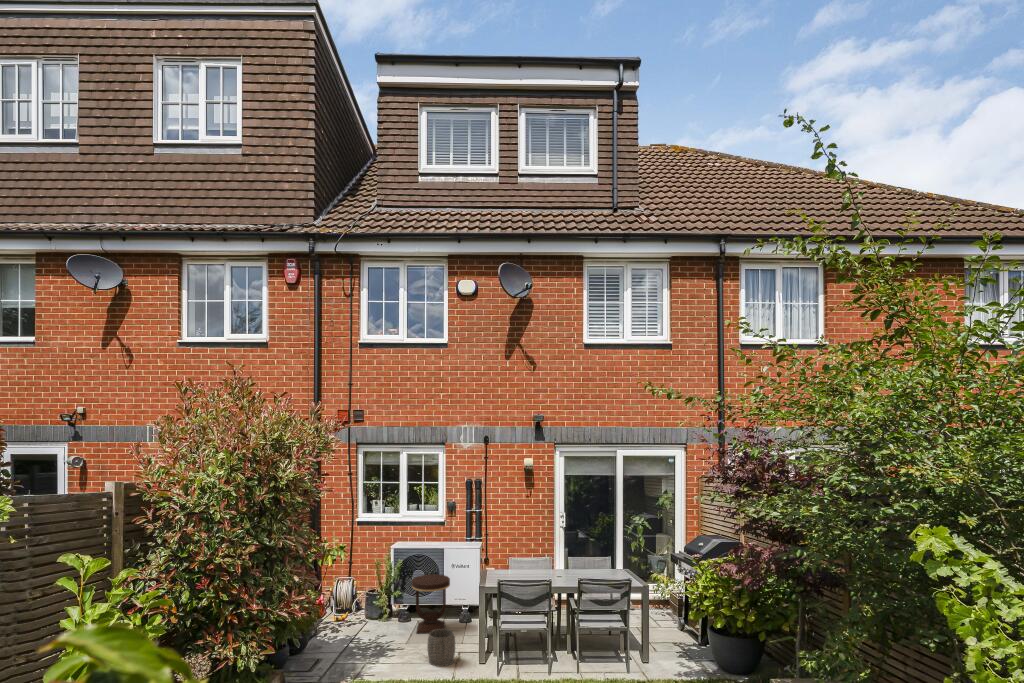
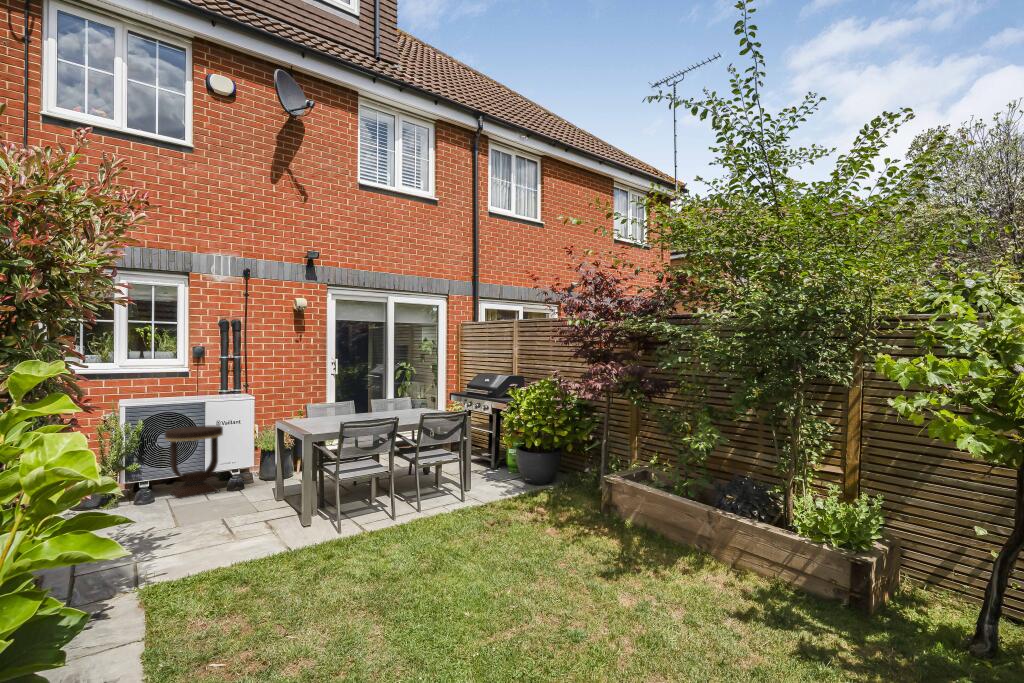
woven basket: present [427,629,455,666] -> none [233,467,274,513]

